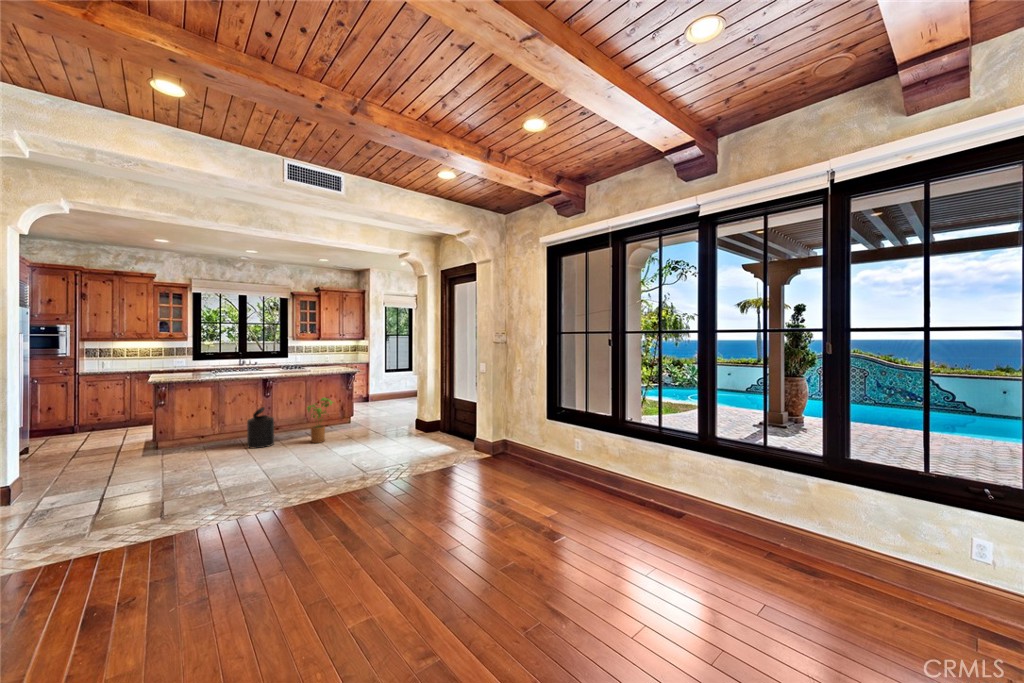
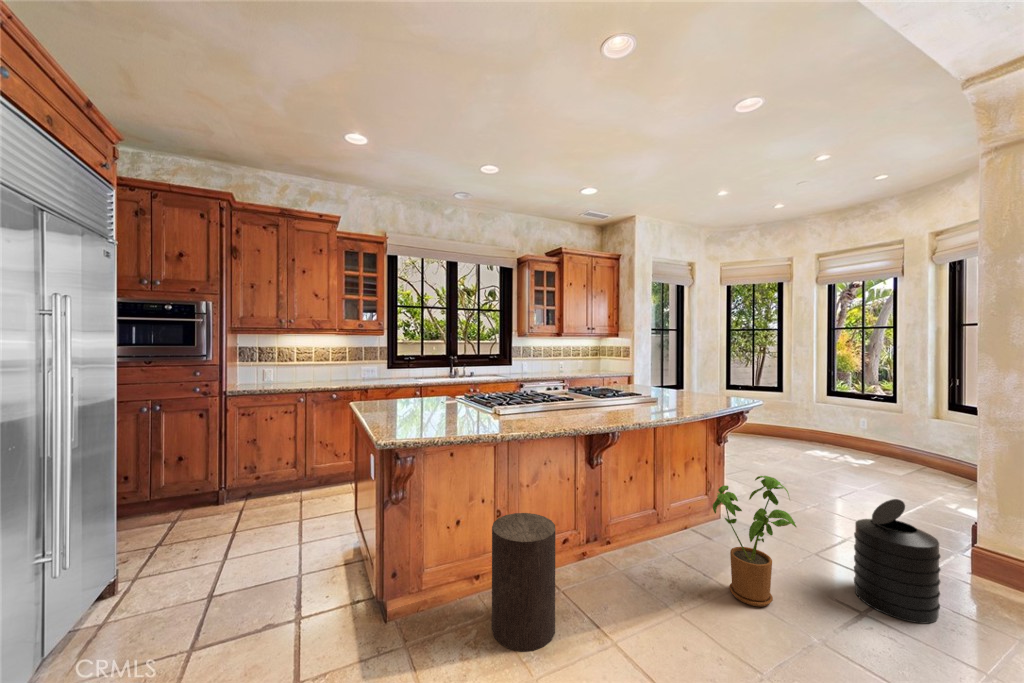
trash can: present [247,407,274,448] -> present [854,499,941,623]
stool: none [200,413,228,455] -> present [492,513,556,651]

